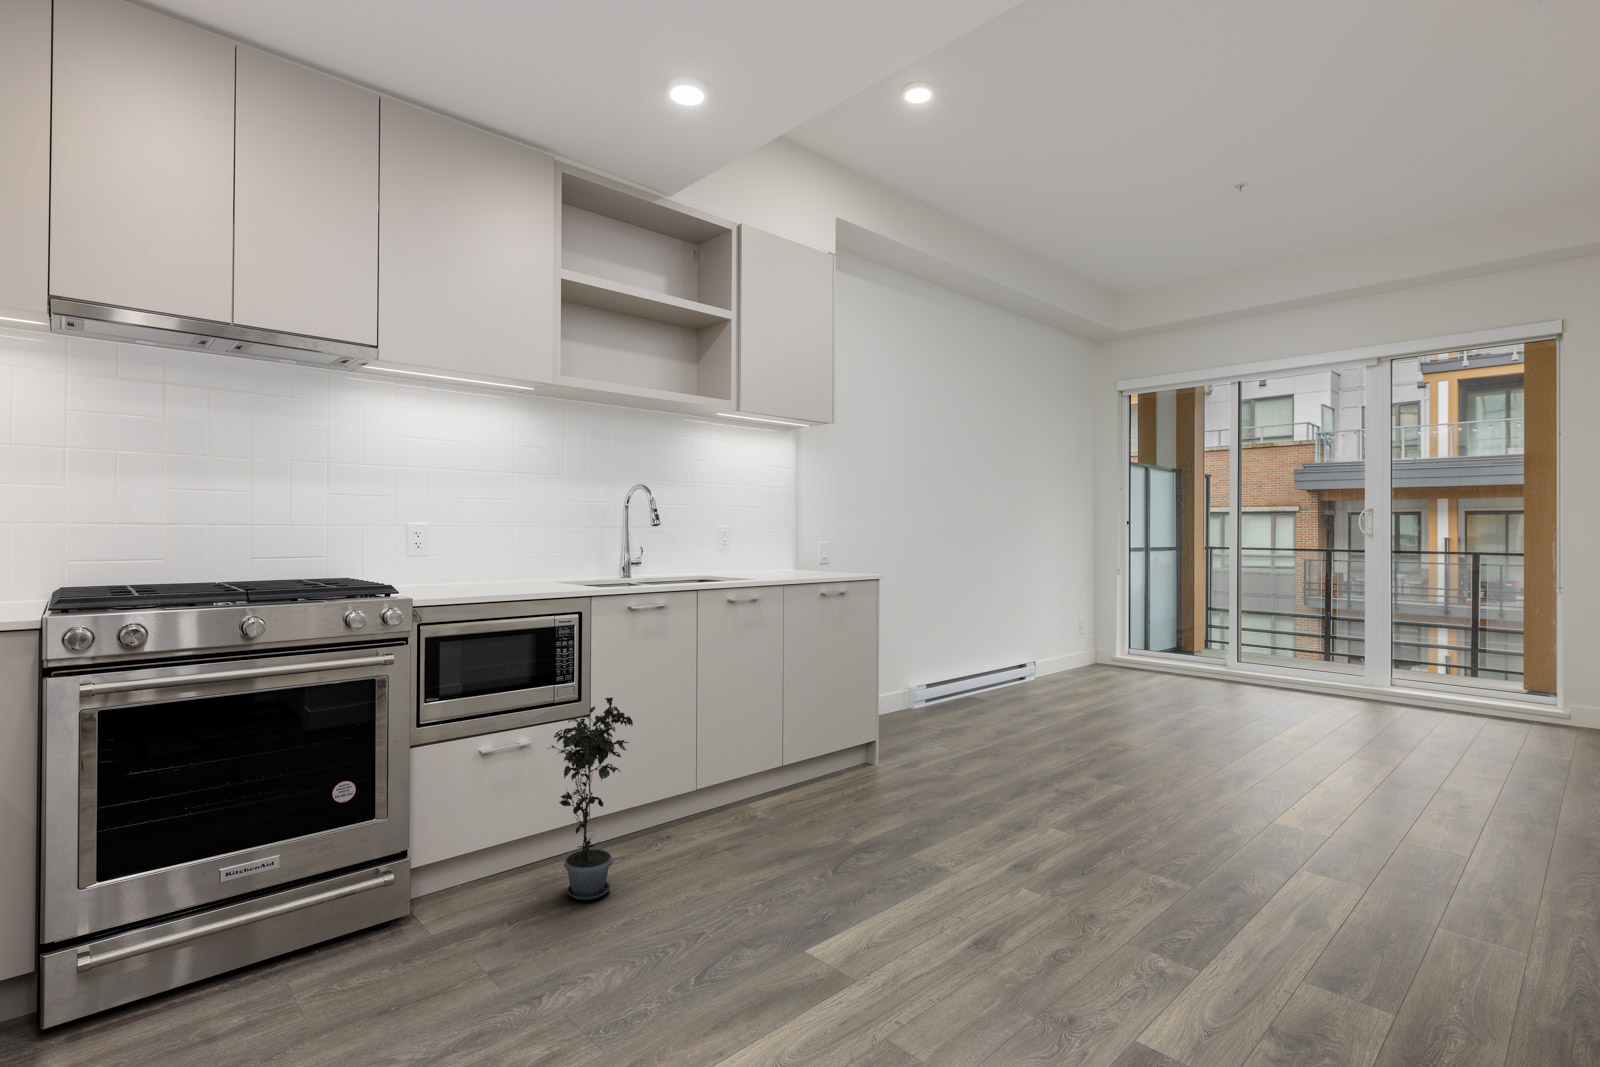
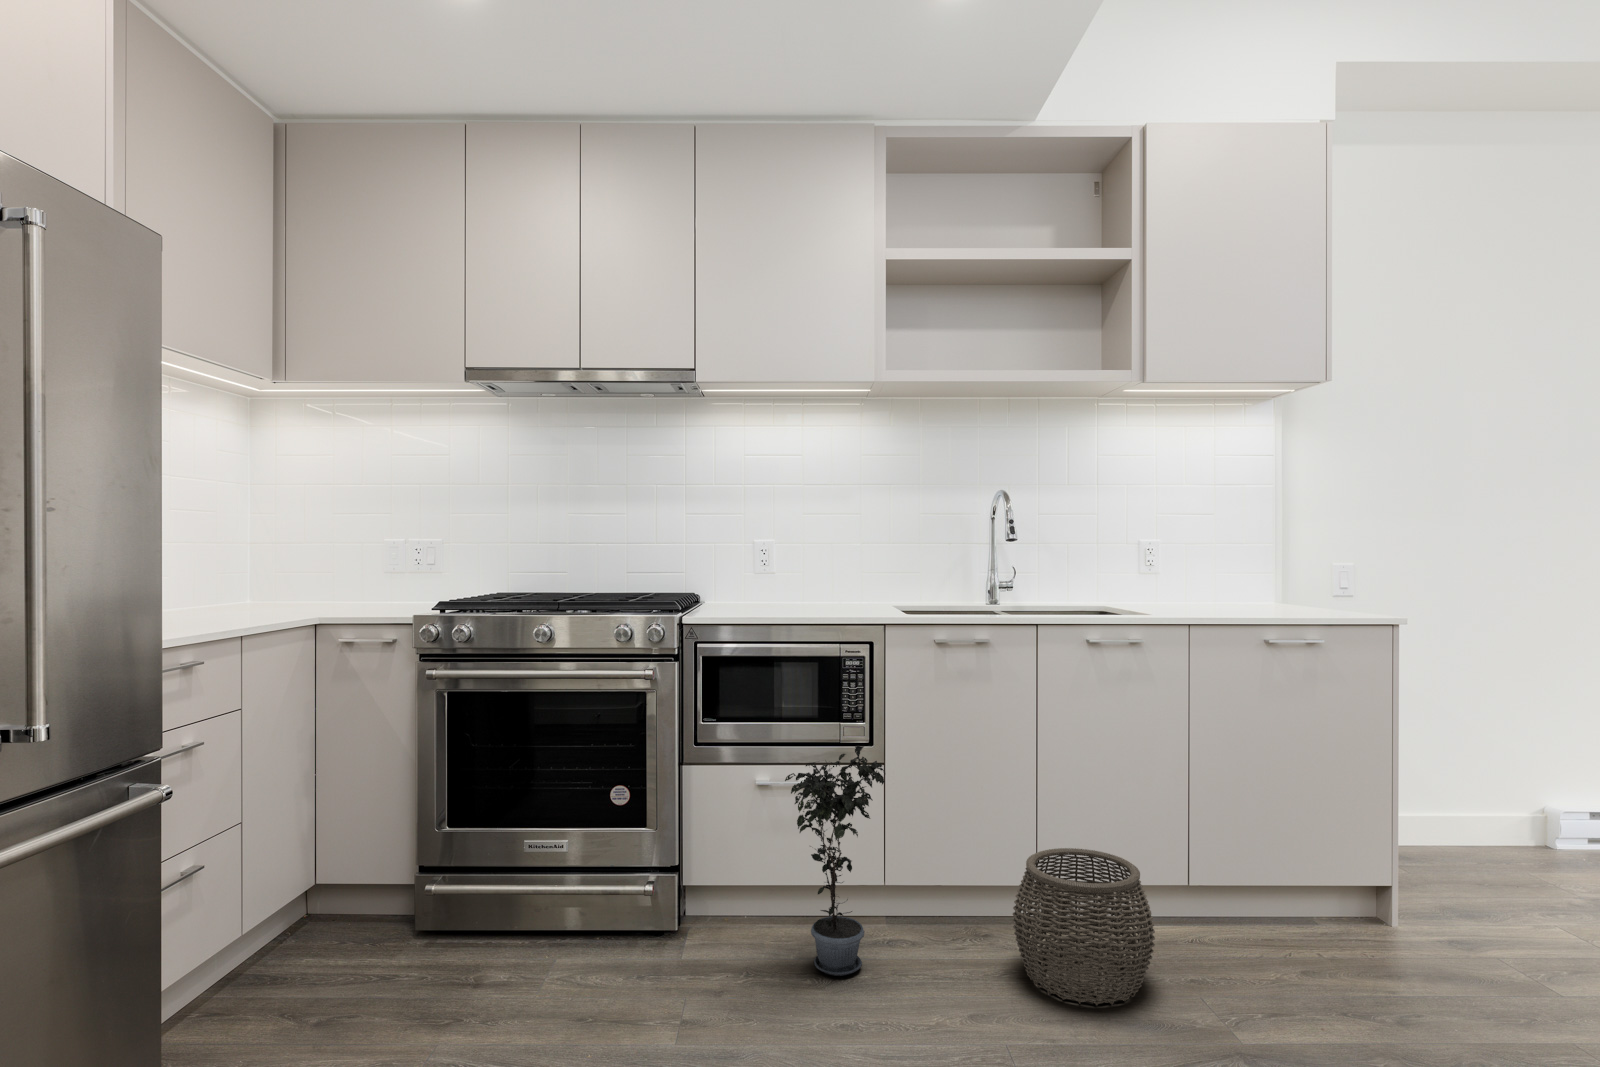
woven basket: none [712,750,811,859] -> present [1013,848,1155,1005]

